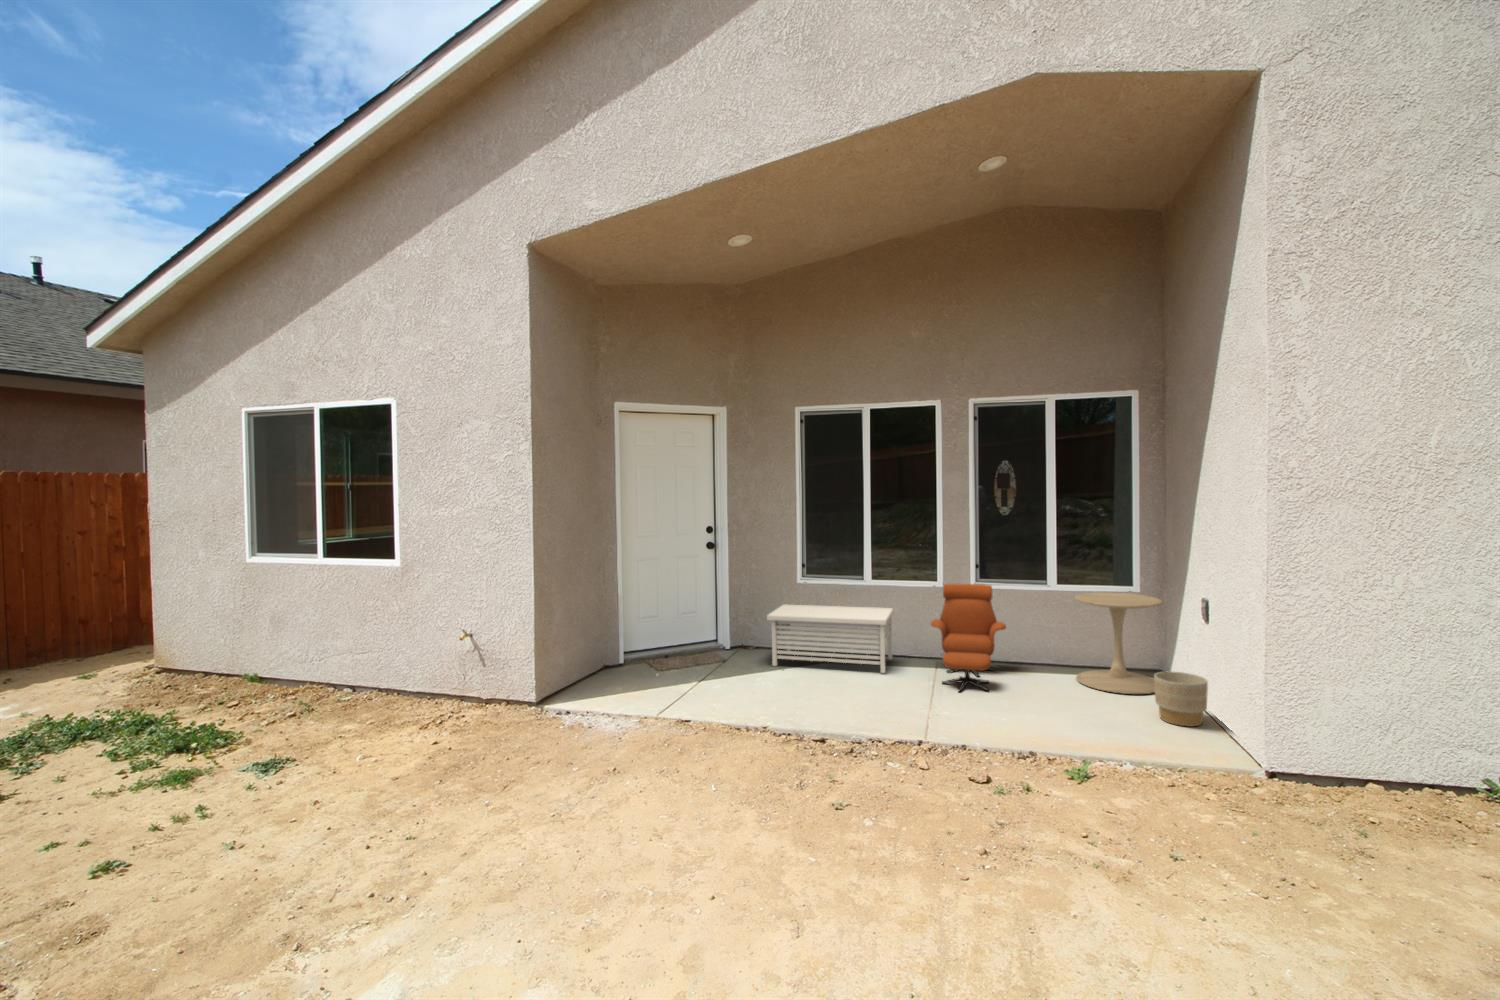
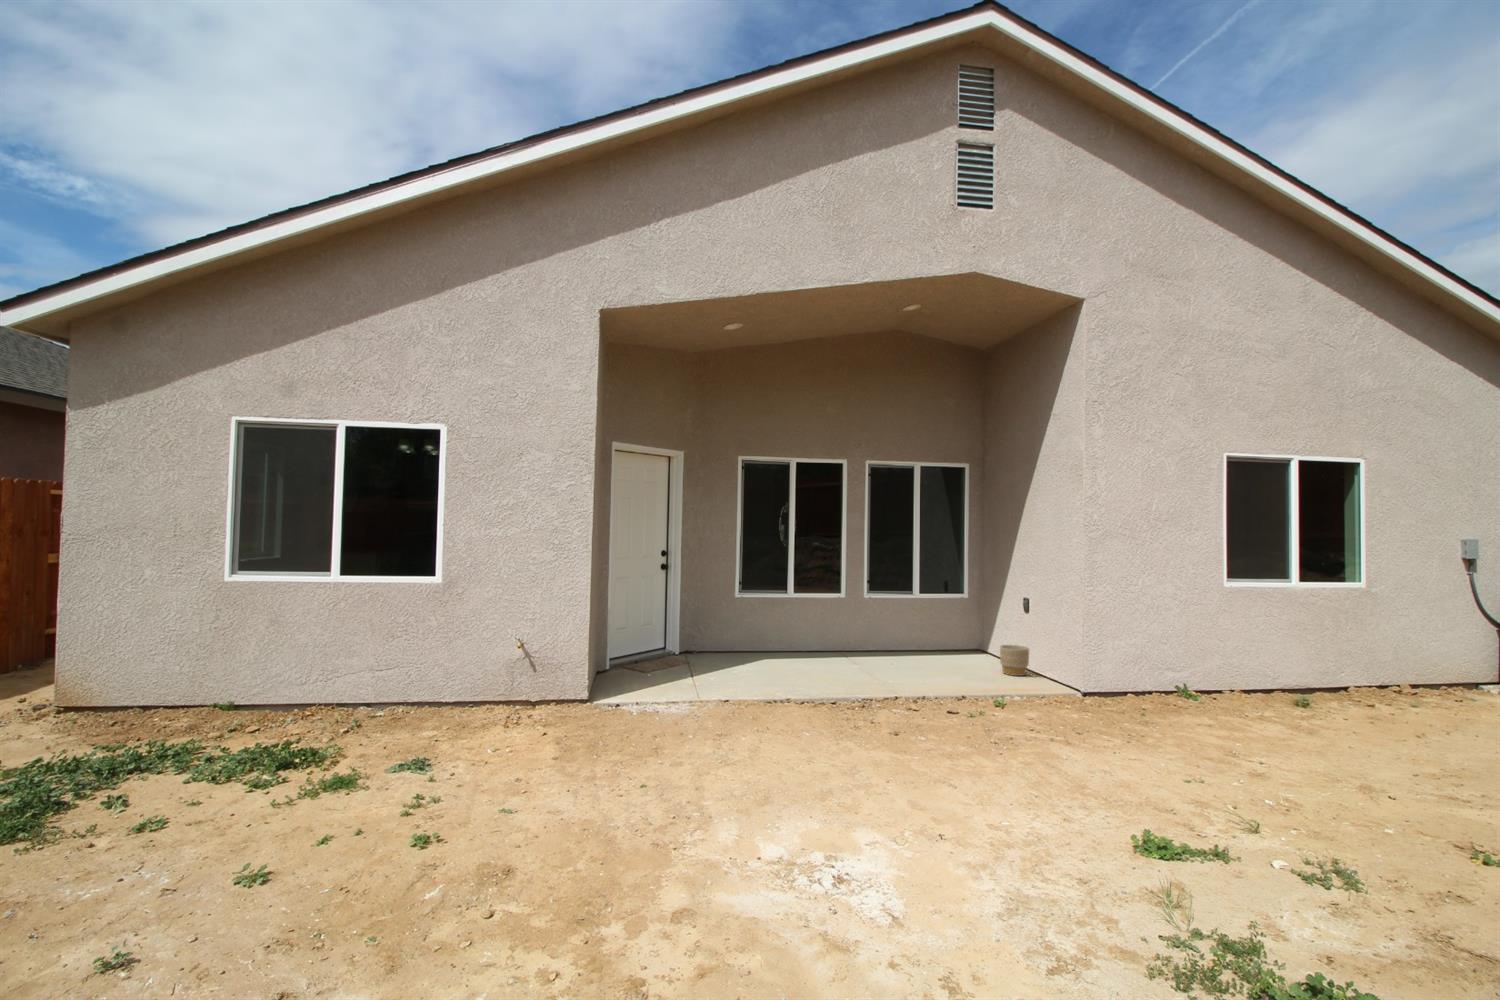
lounge chair: present [931,584,1006,691] -> none [844,596,899,669]
pedestal table: present [1075,592,1163,694] -> none [938,599,992,663]
storage bench: present [767,605,893,673] -> none [725,616,824,664]

